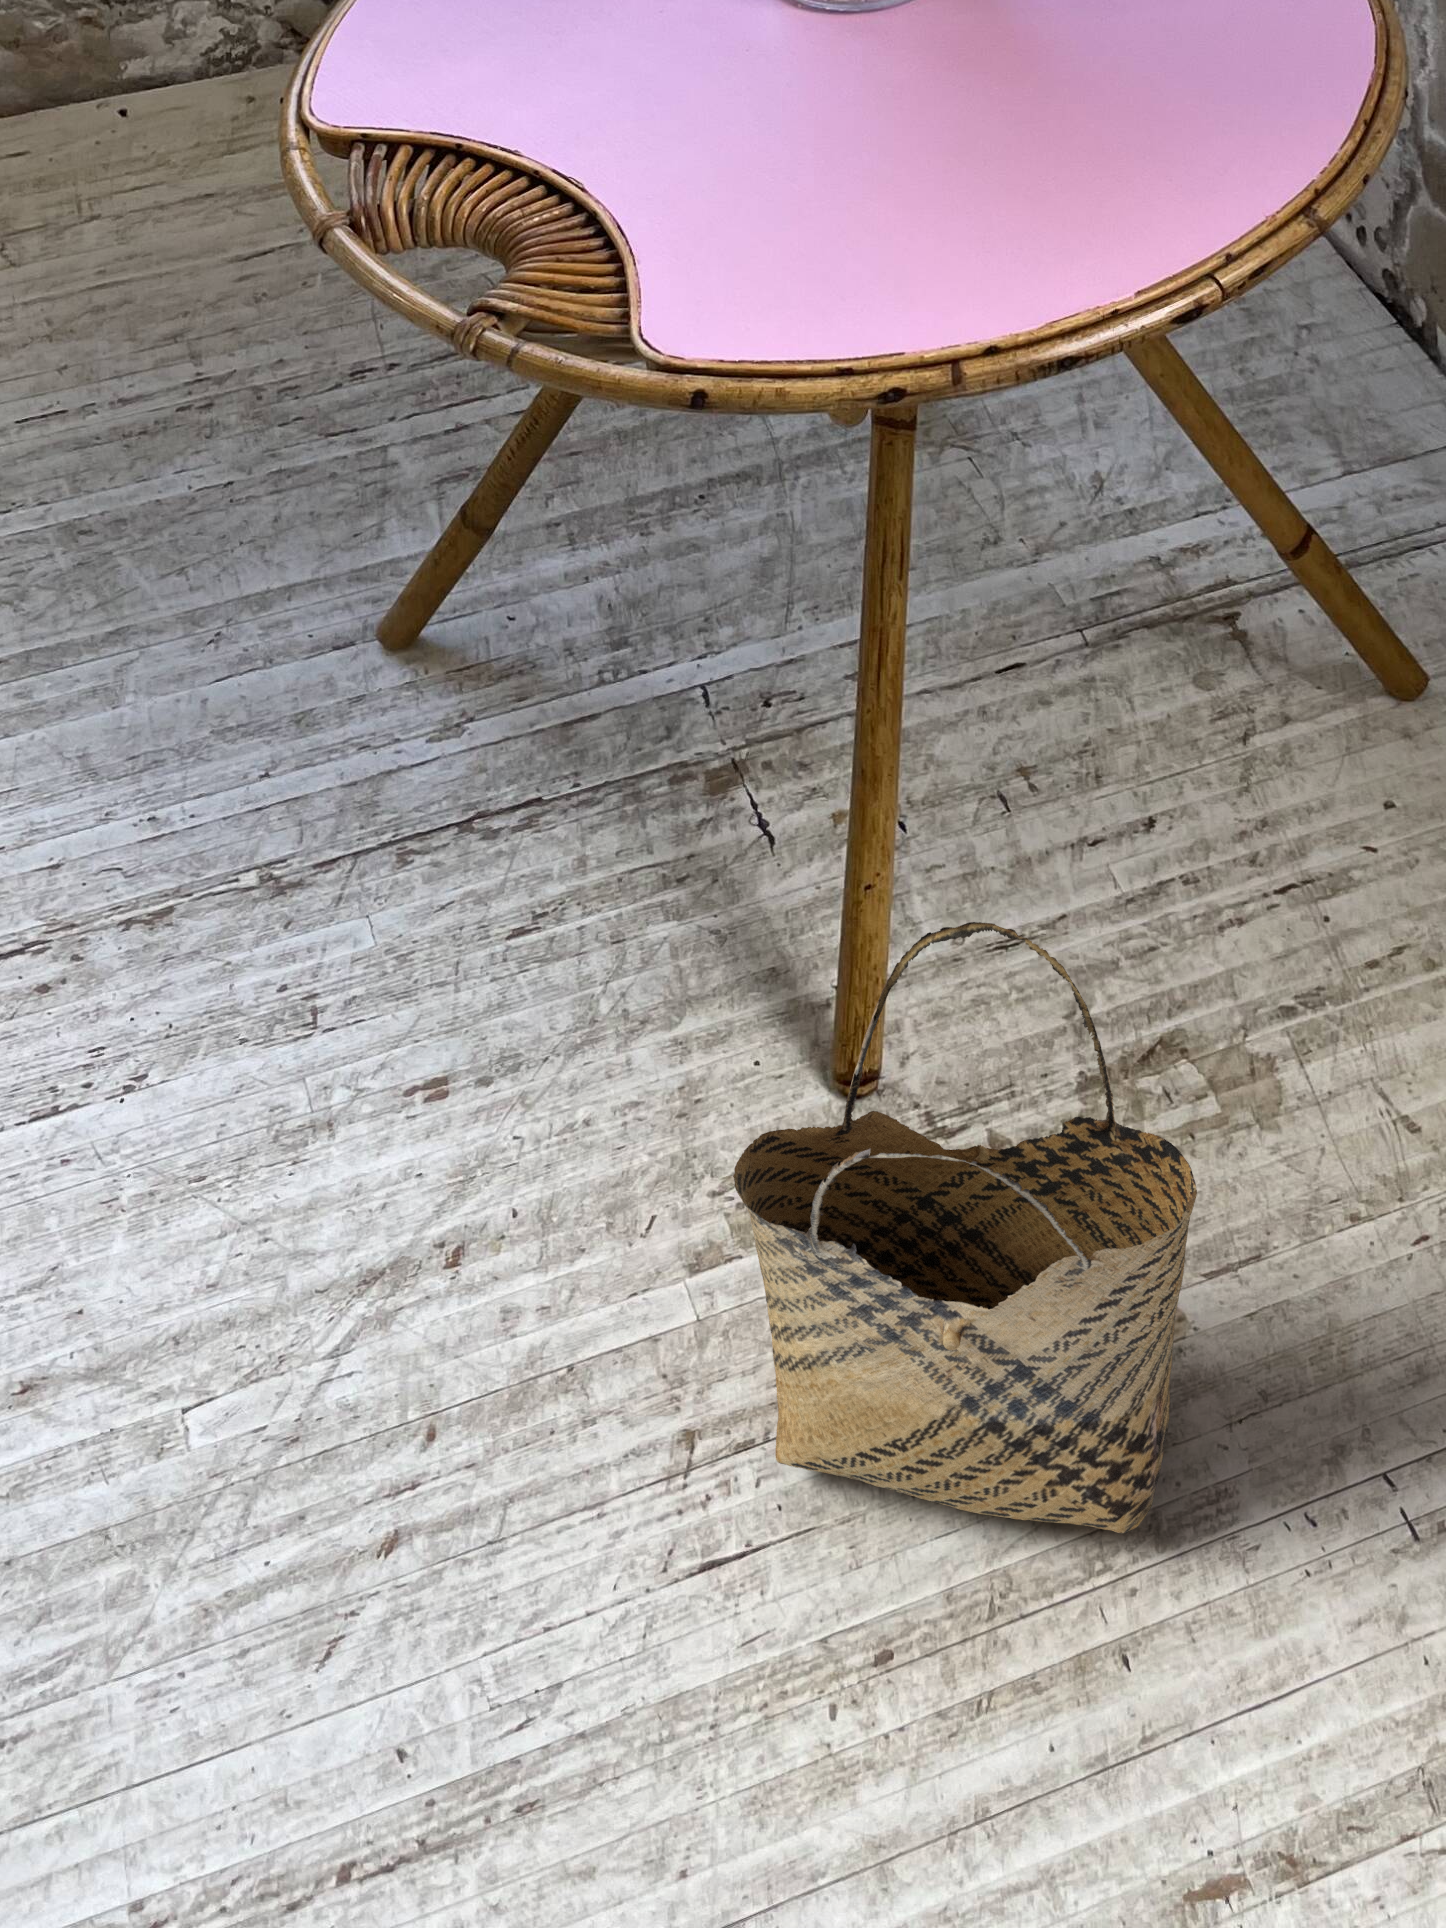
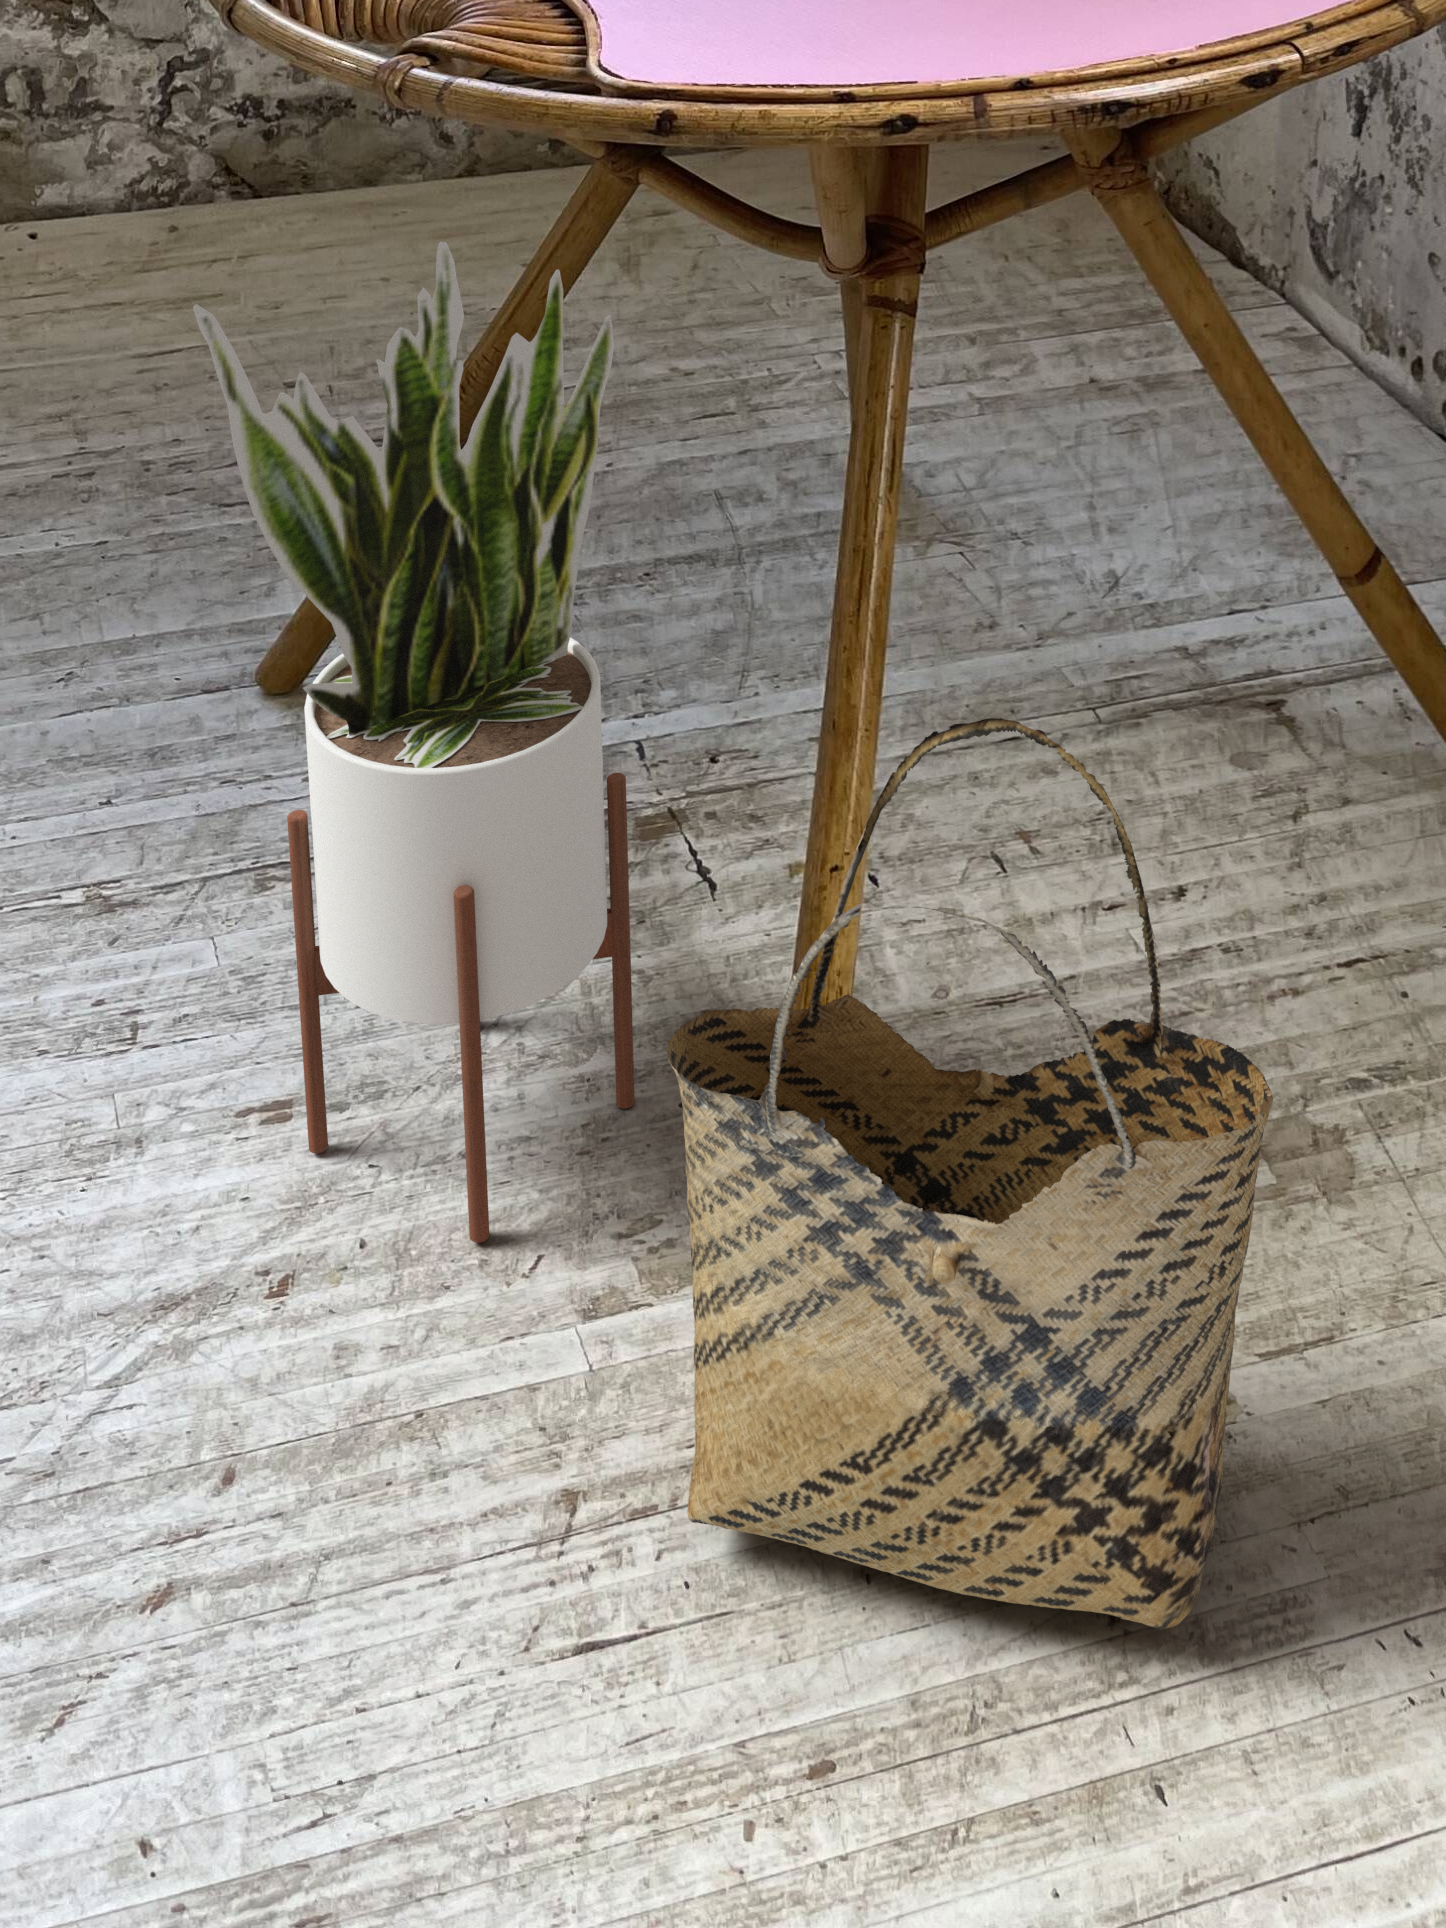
potted plant: none [297,517,721,1208] -> present [193,242,635,1243]

